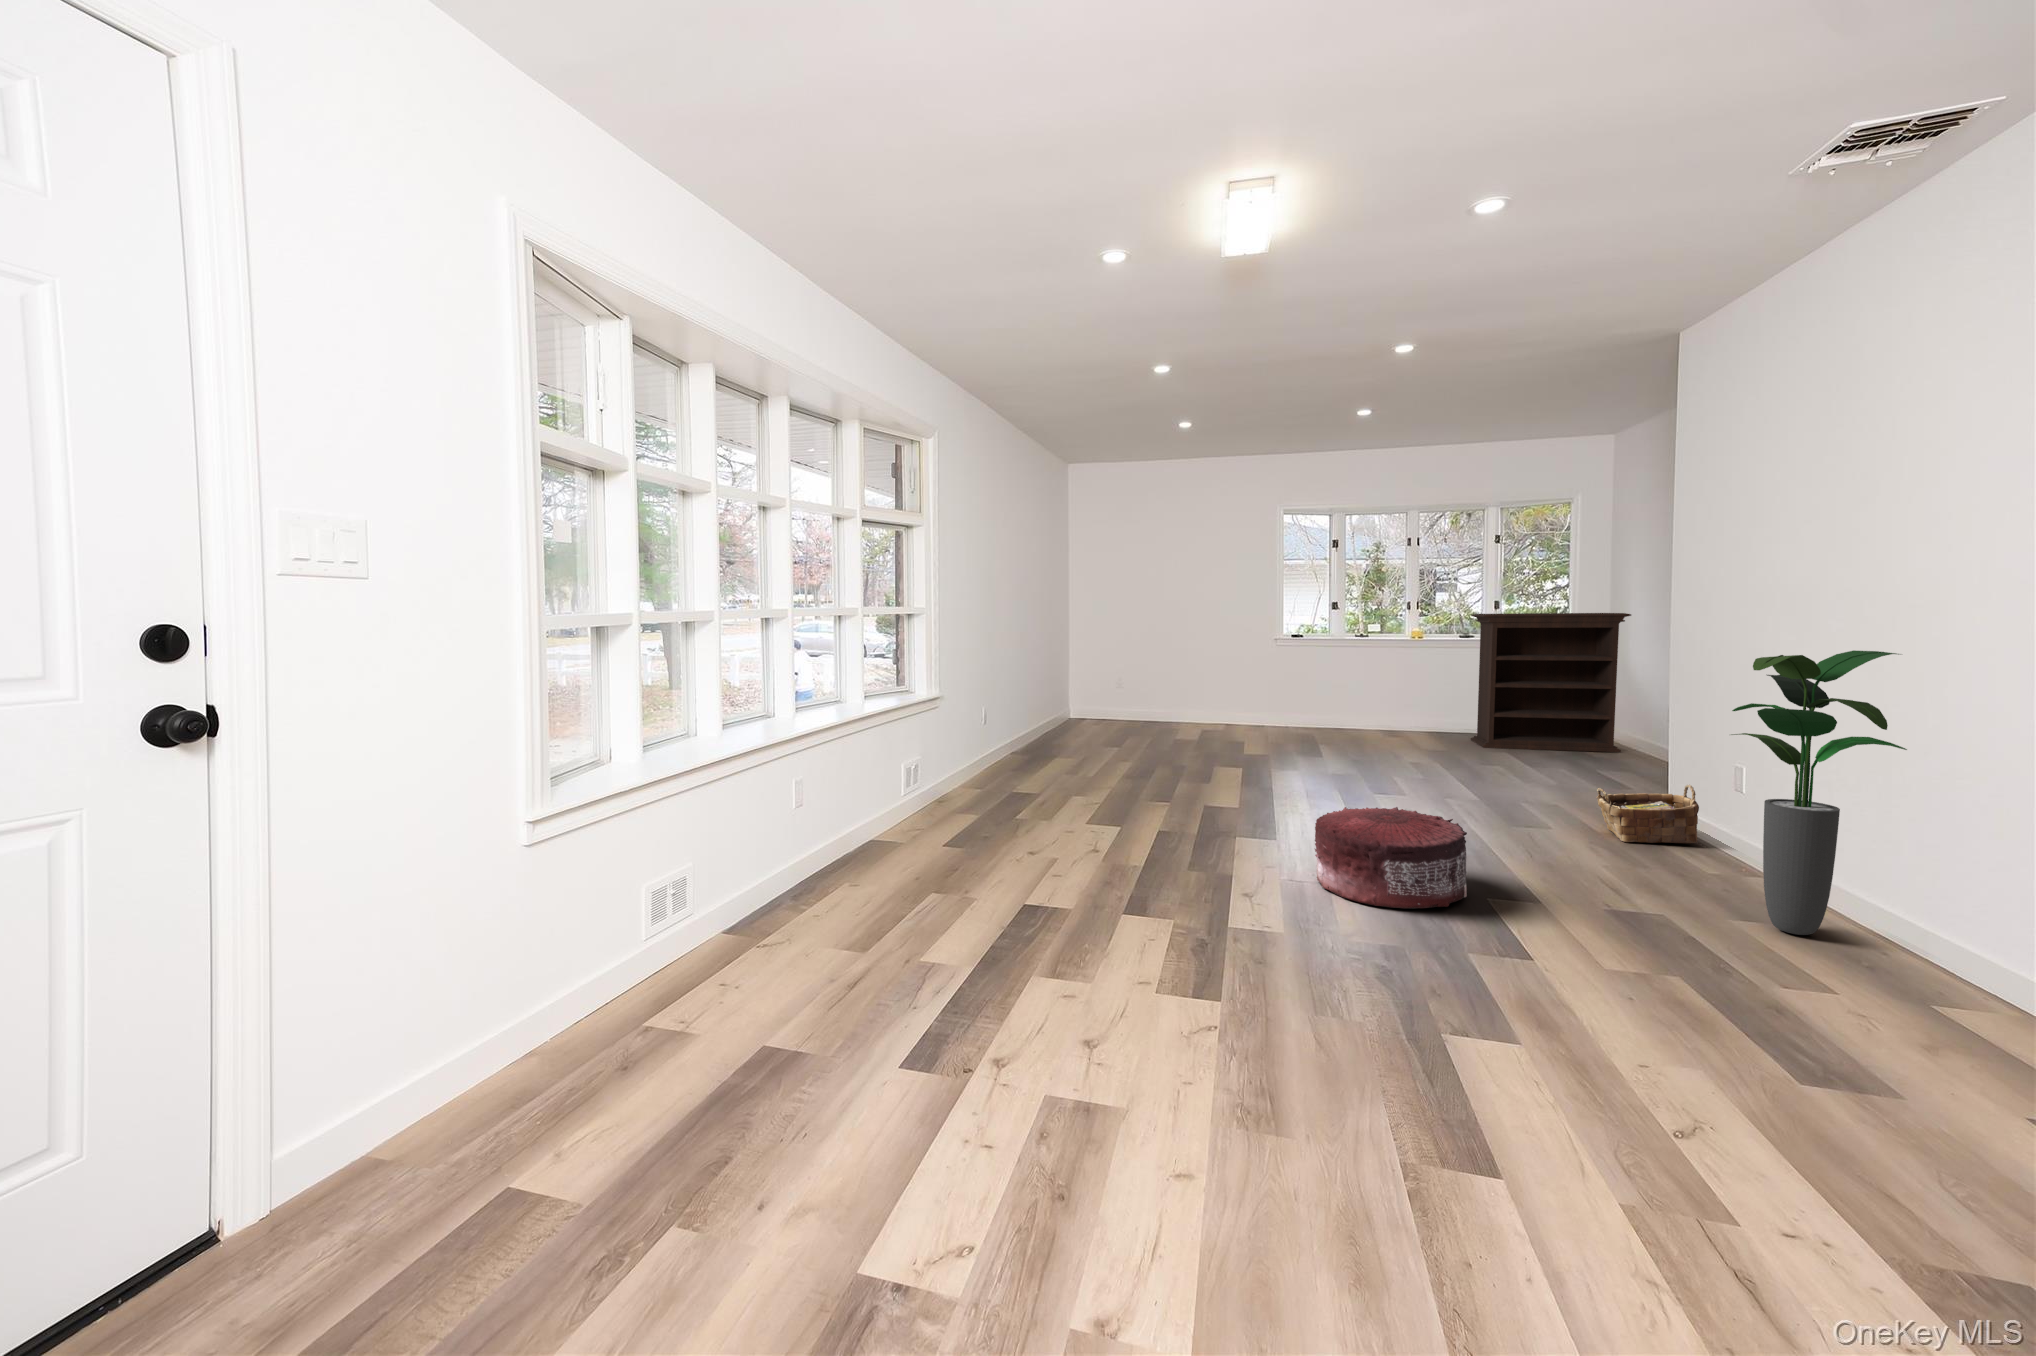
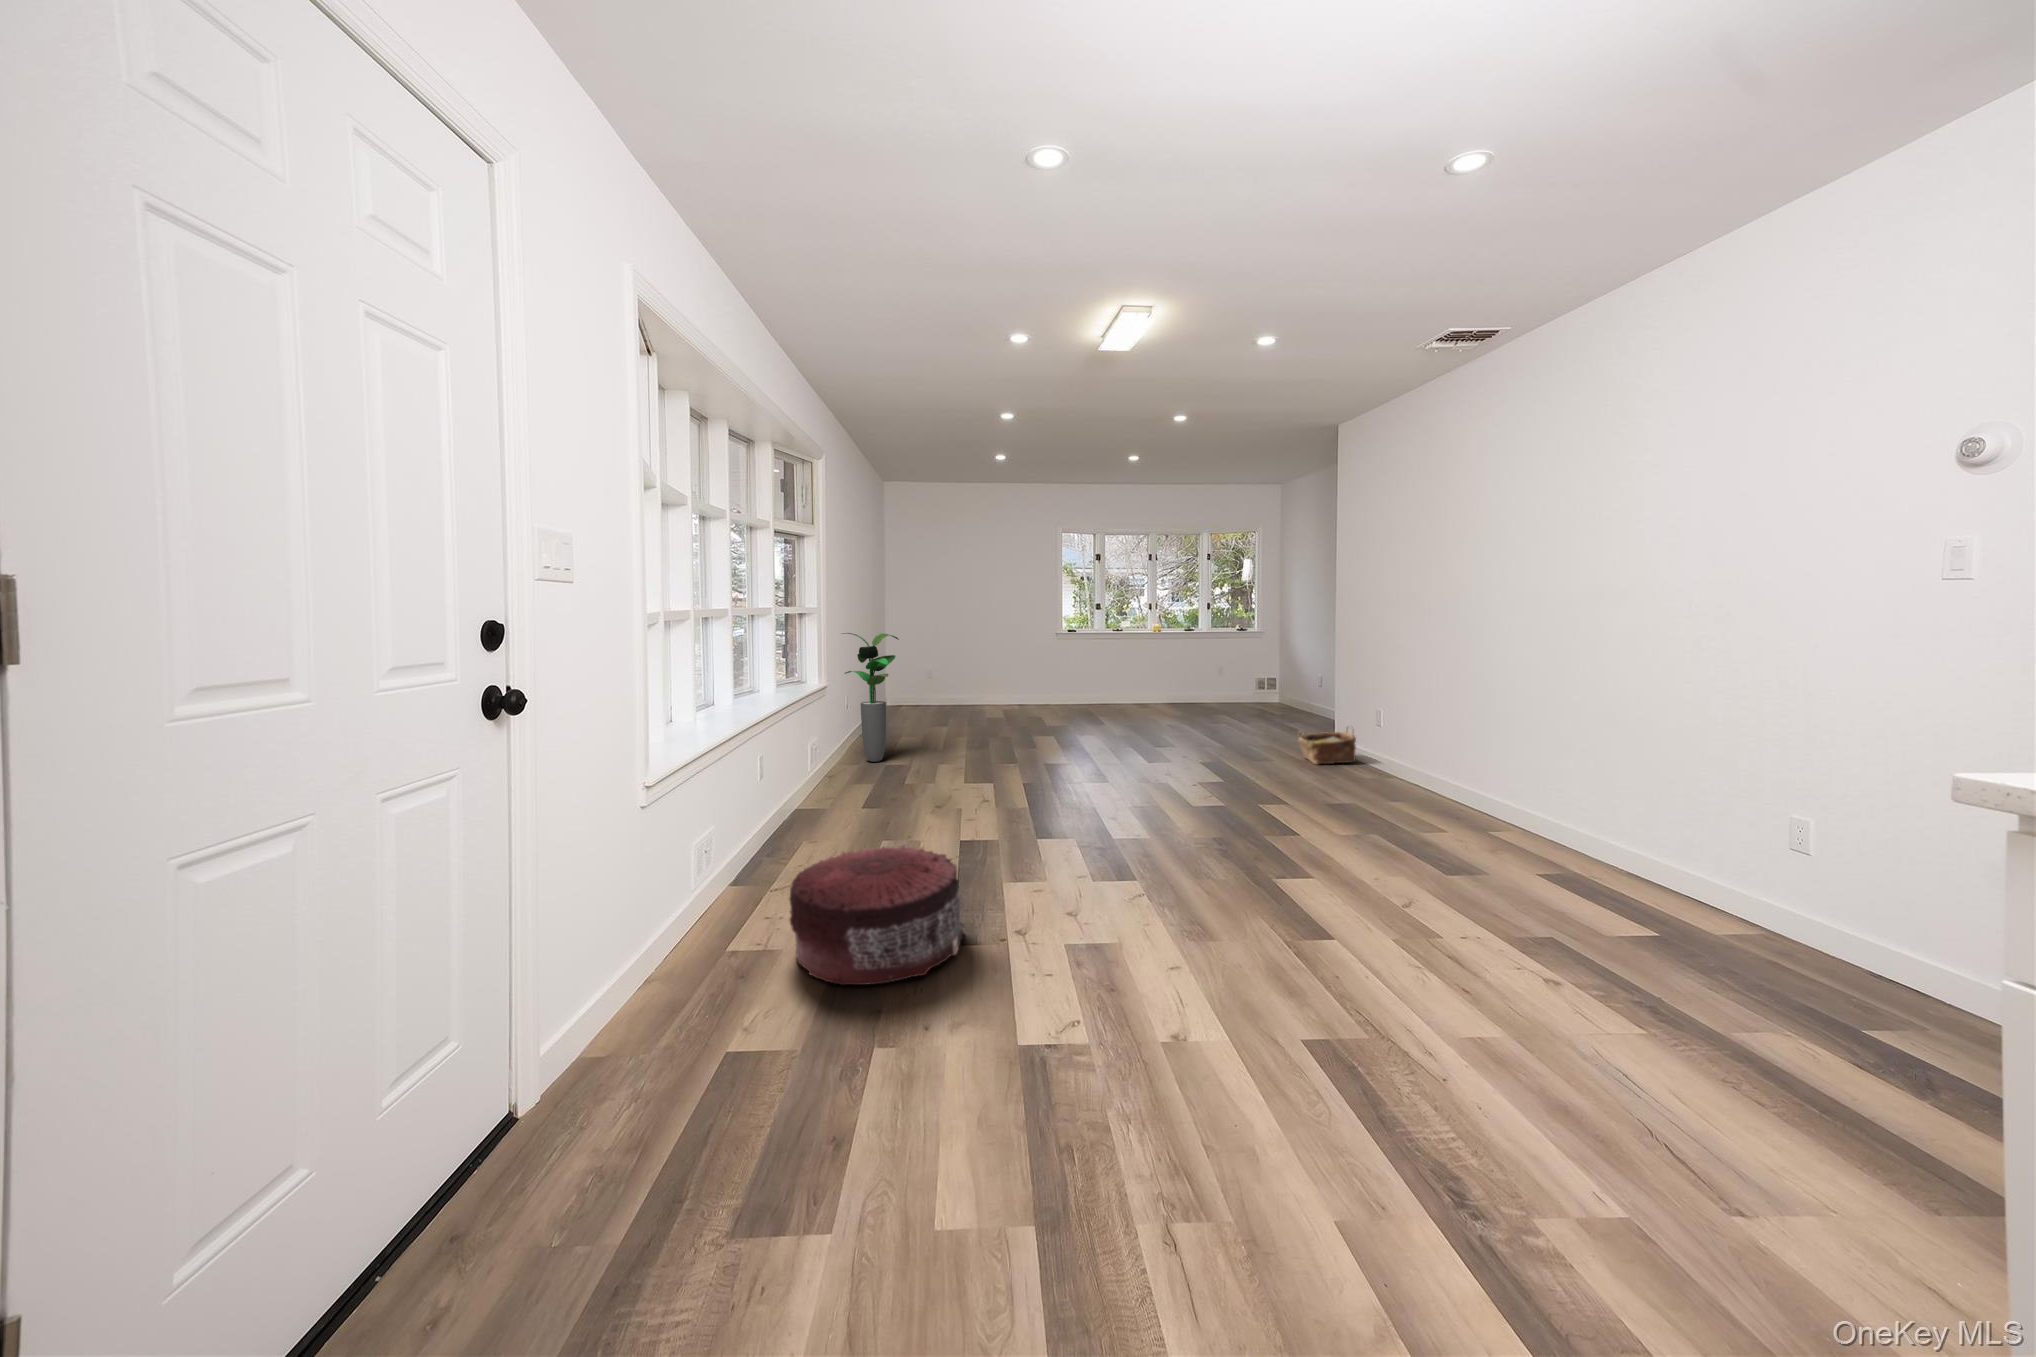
bookshelf: present [1471,613,1631,752] -> none [1193,614,1294,712]
potted plant: present [1731,650,1907,935] -> present [843,633,899,762]
pouf: present [1315,807,1467,909] -> present [789,845,963,985]

